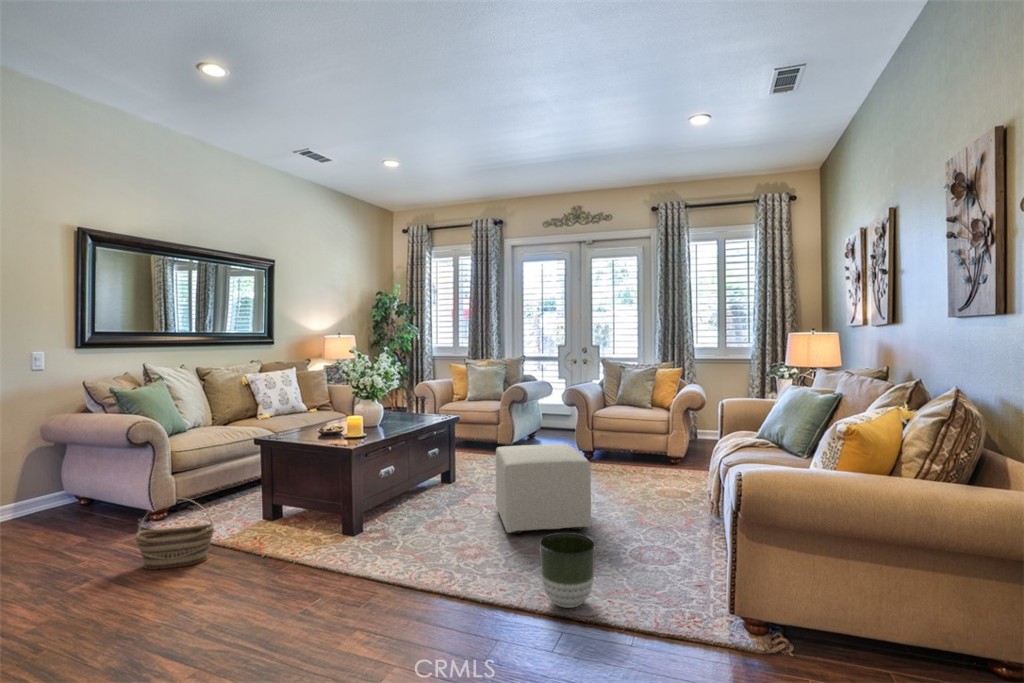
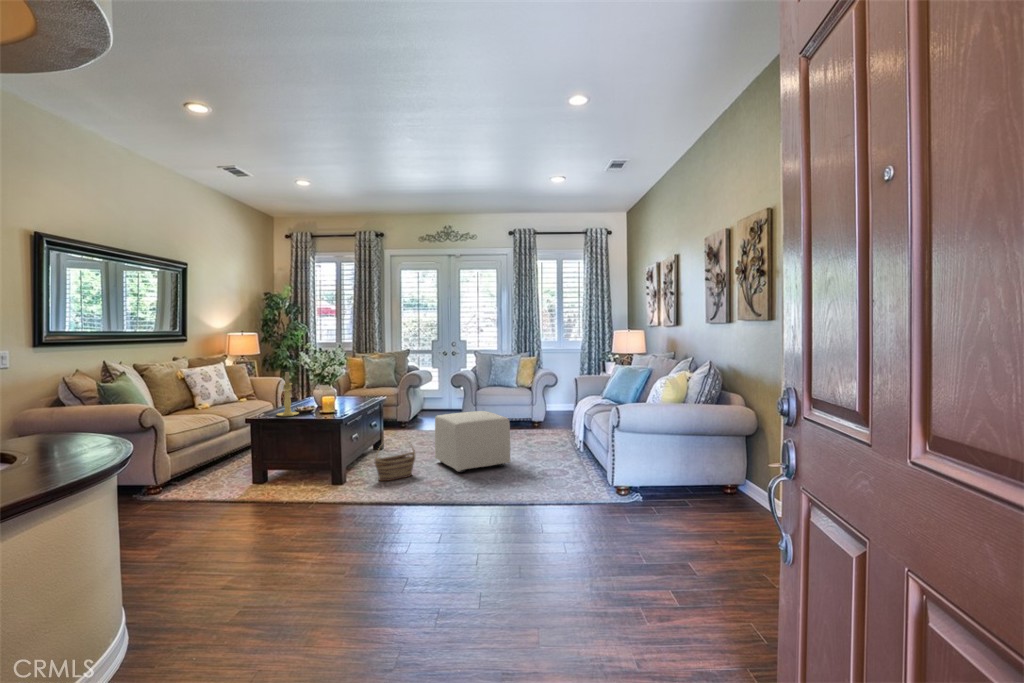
candle holder: none [295,382,323,438] -> present [277,372,298,416]
basket: present [136,501,214,570] -> present [374,450,415,481]
planter: present [539,532,595,608] -> none [504,456,538,499]

